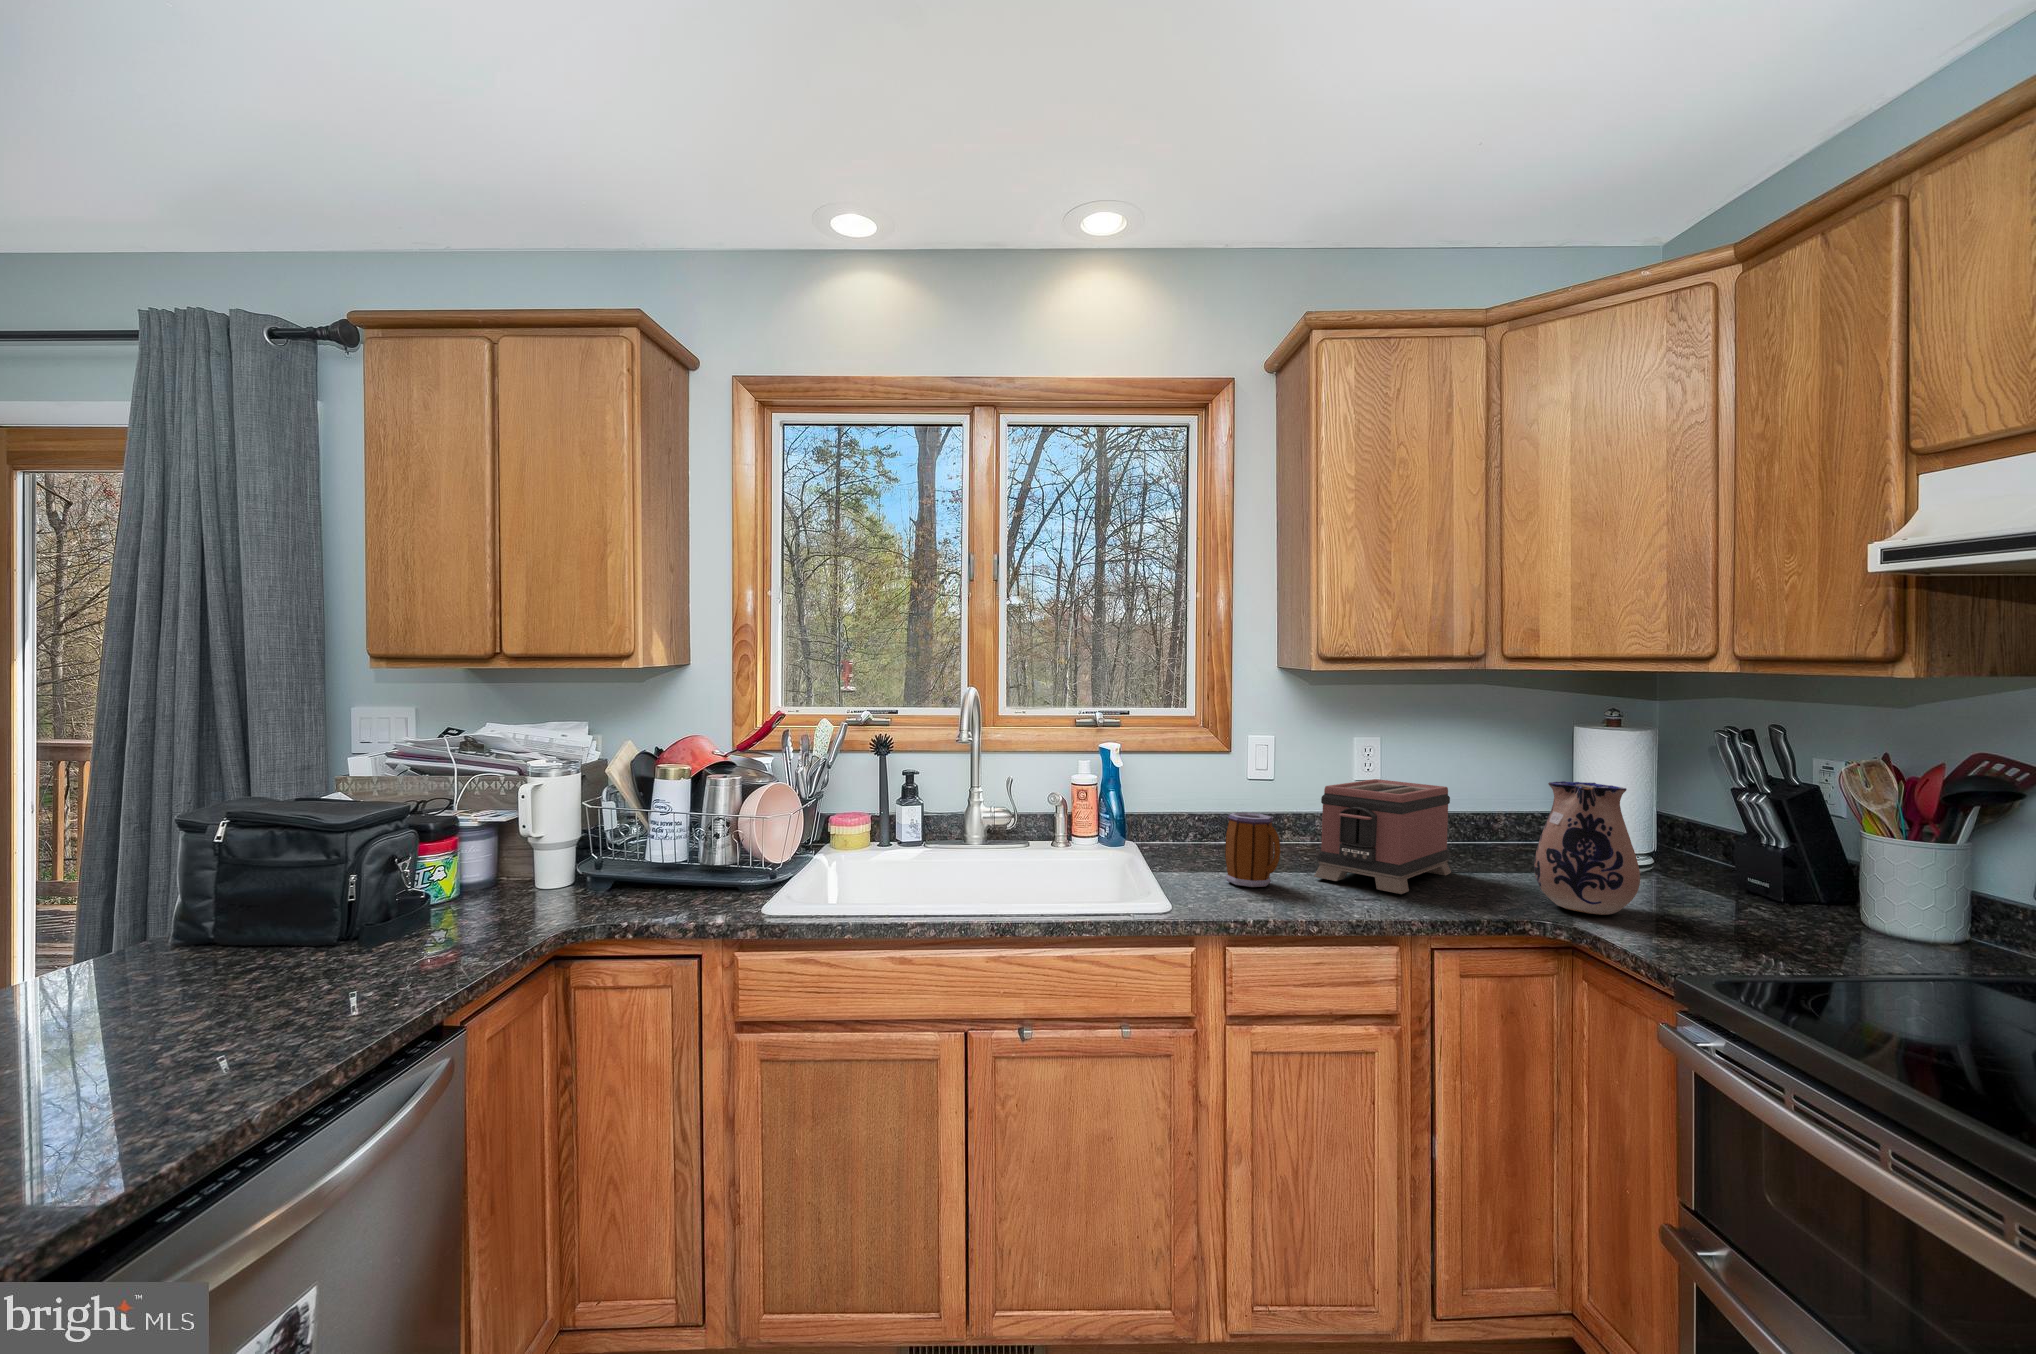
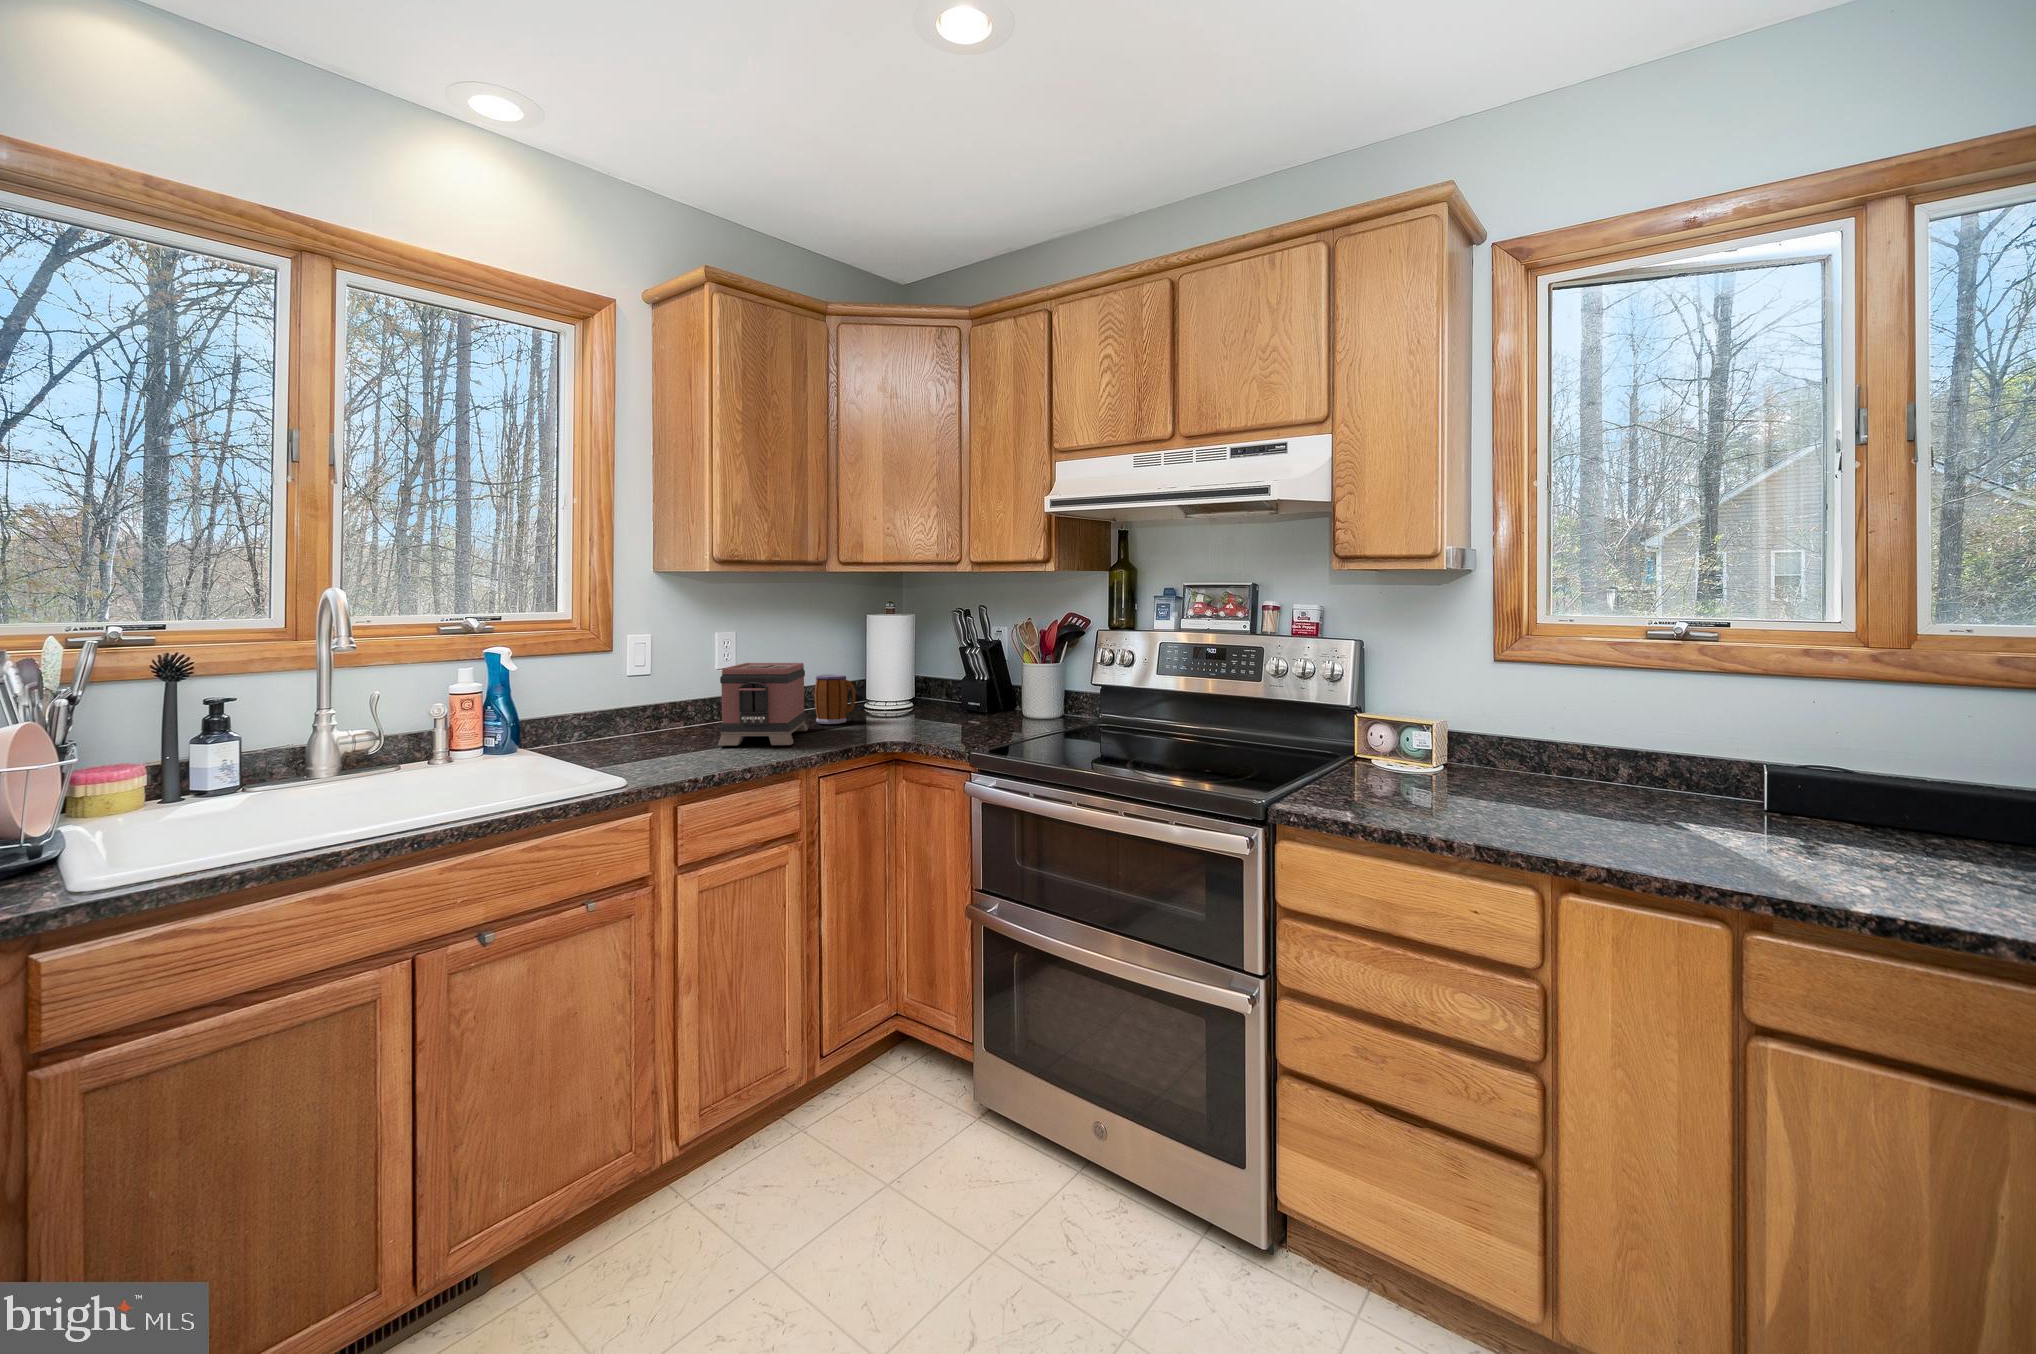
ceramic pitcher: present [1534,781,1640,915] -> none [872,648,933,736]
mug: present [1225,812,1280,887] -> present [815,674,855,724]

